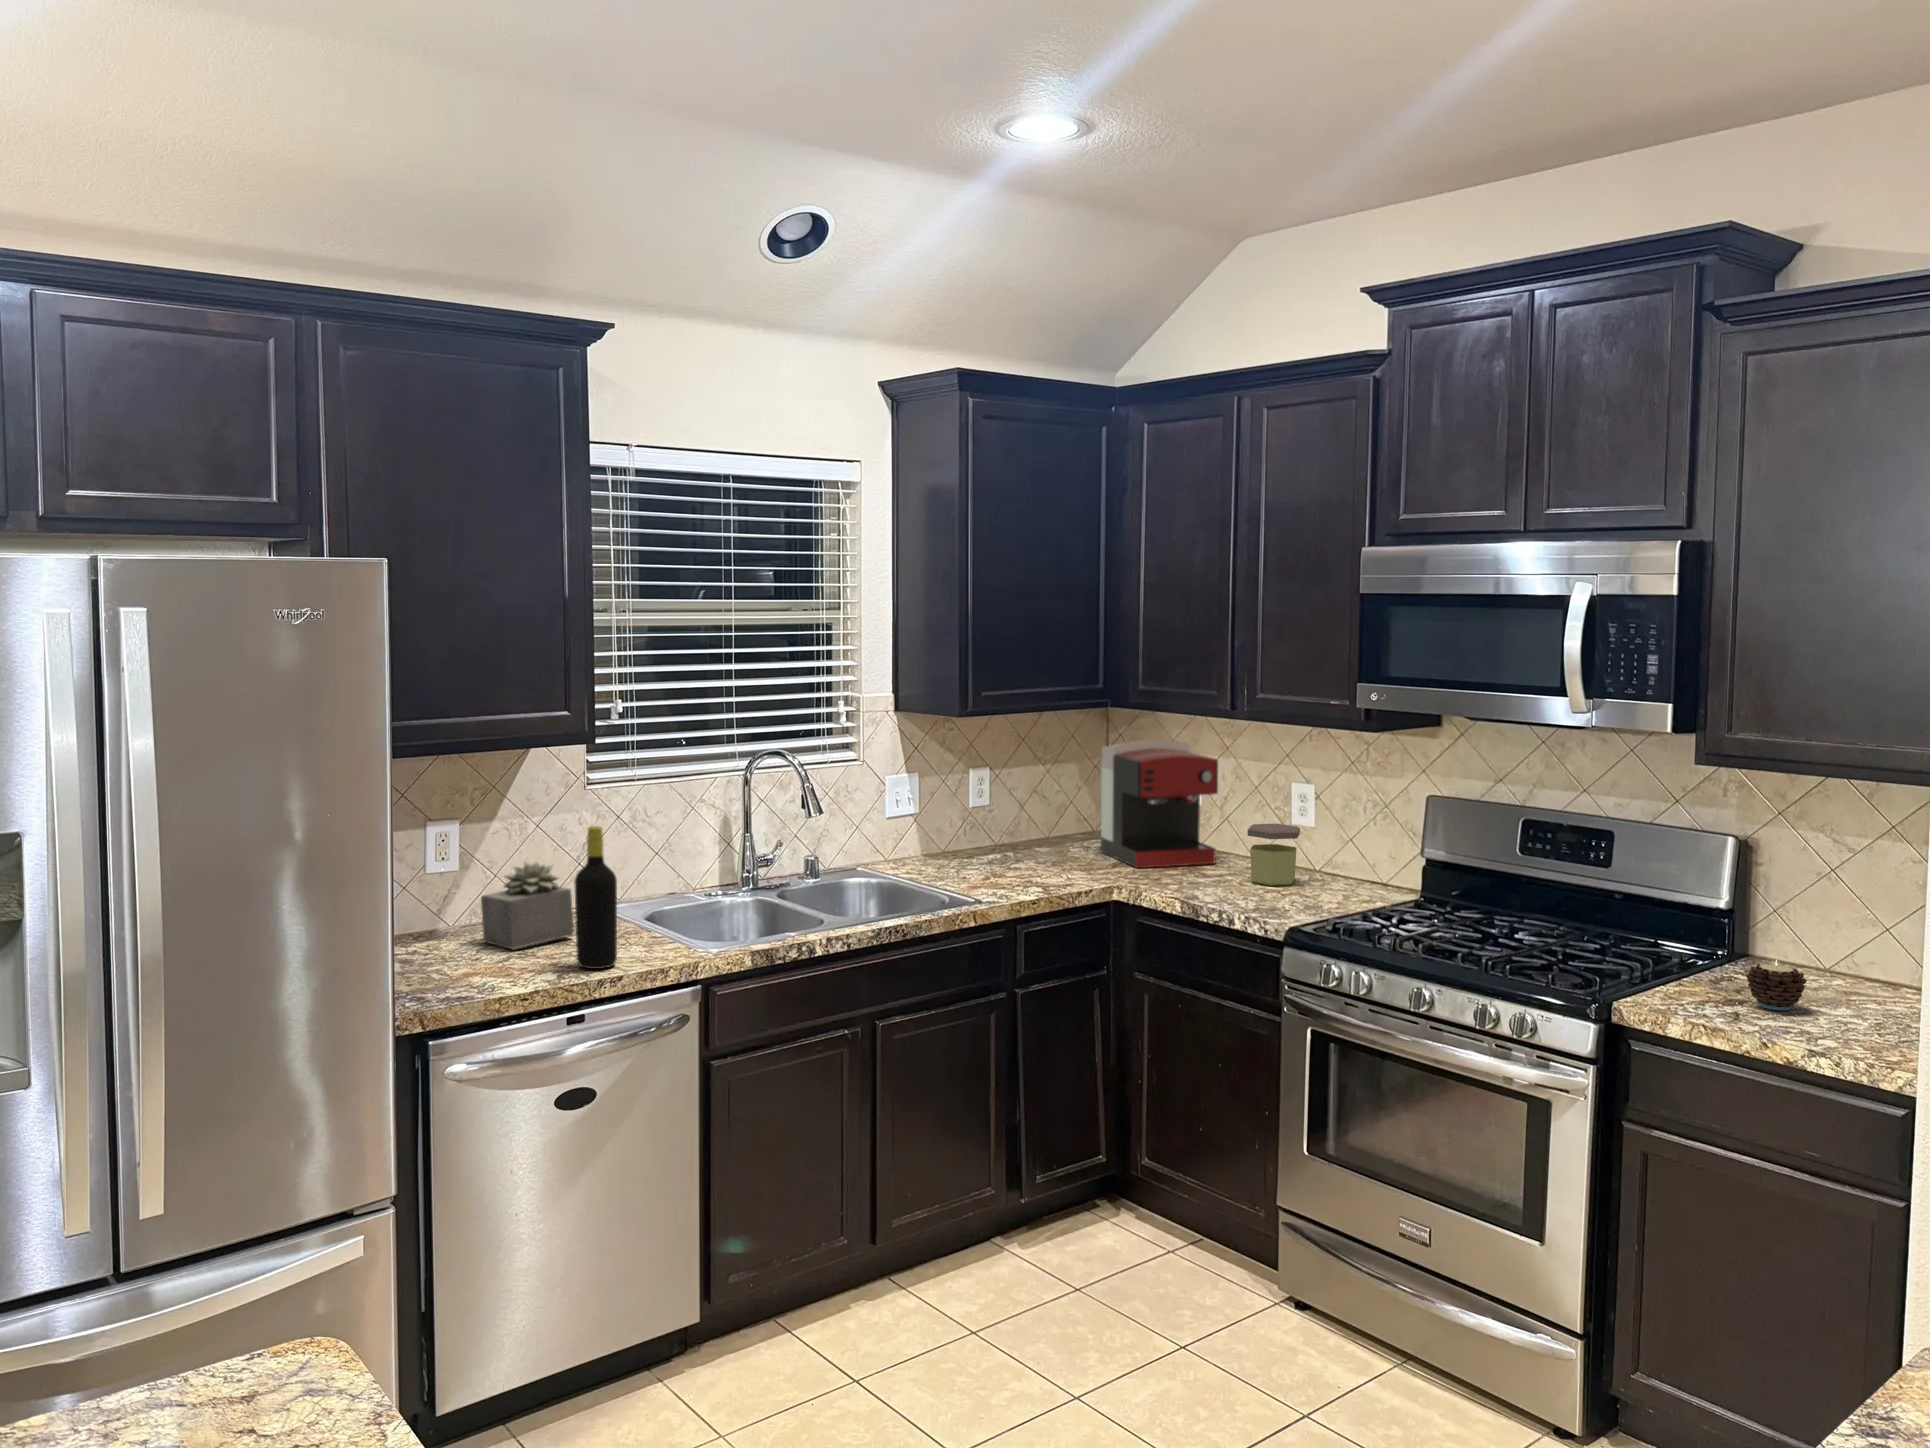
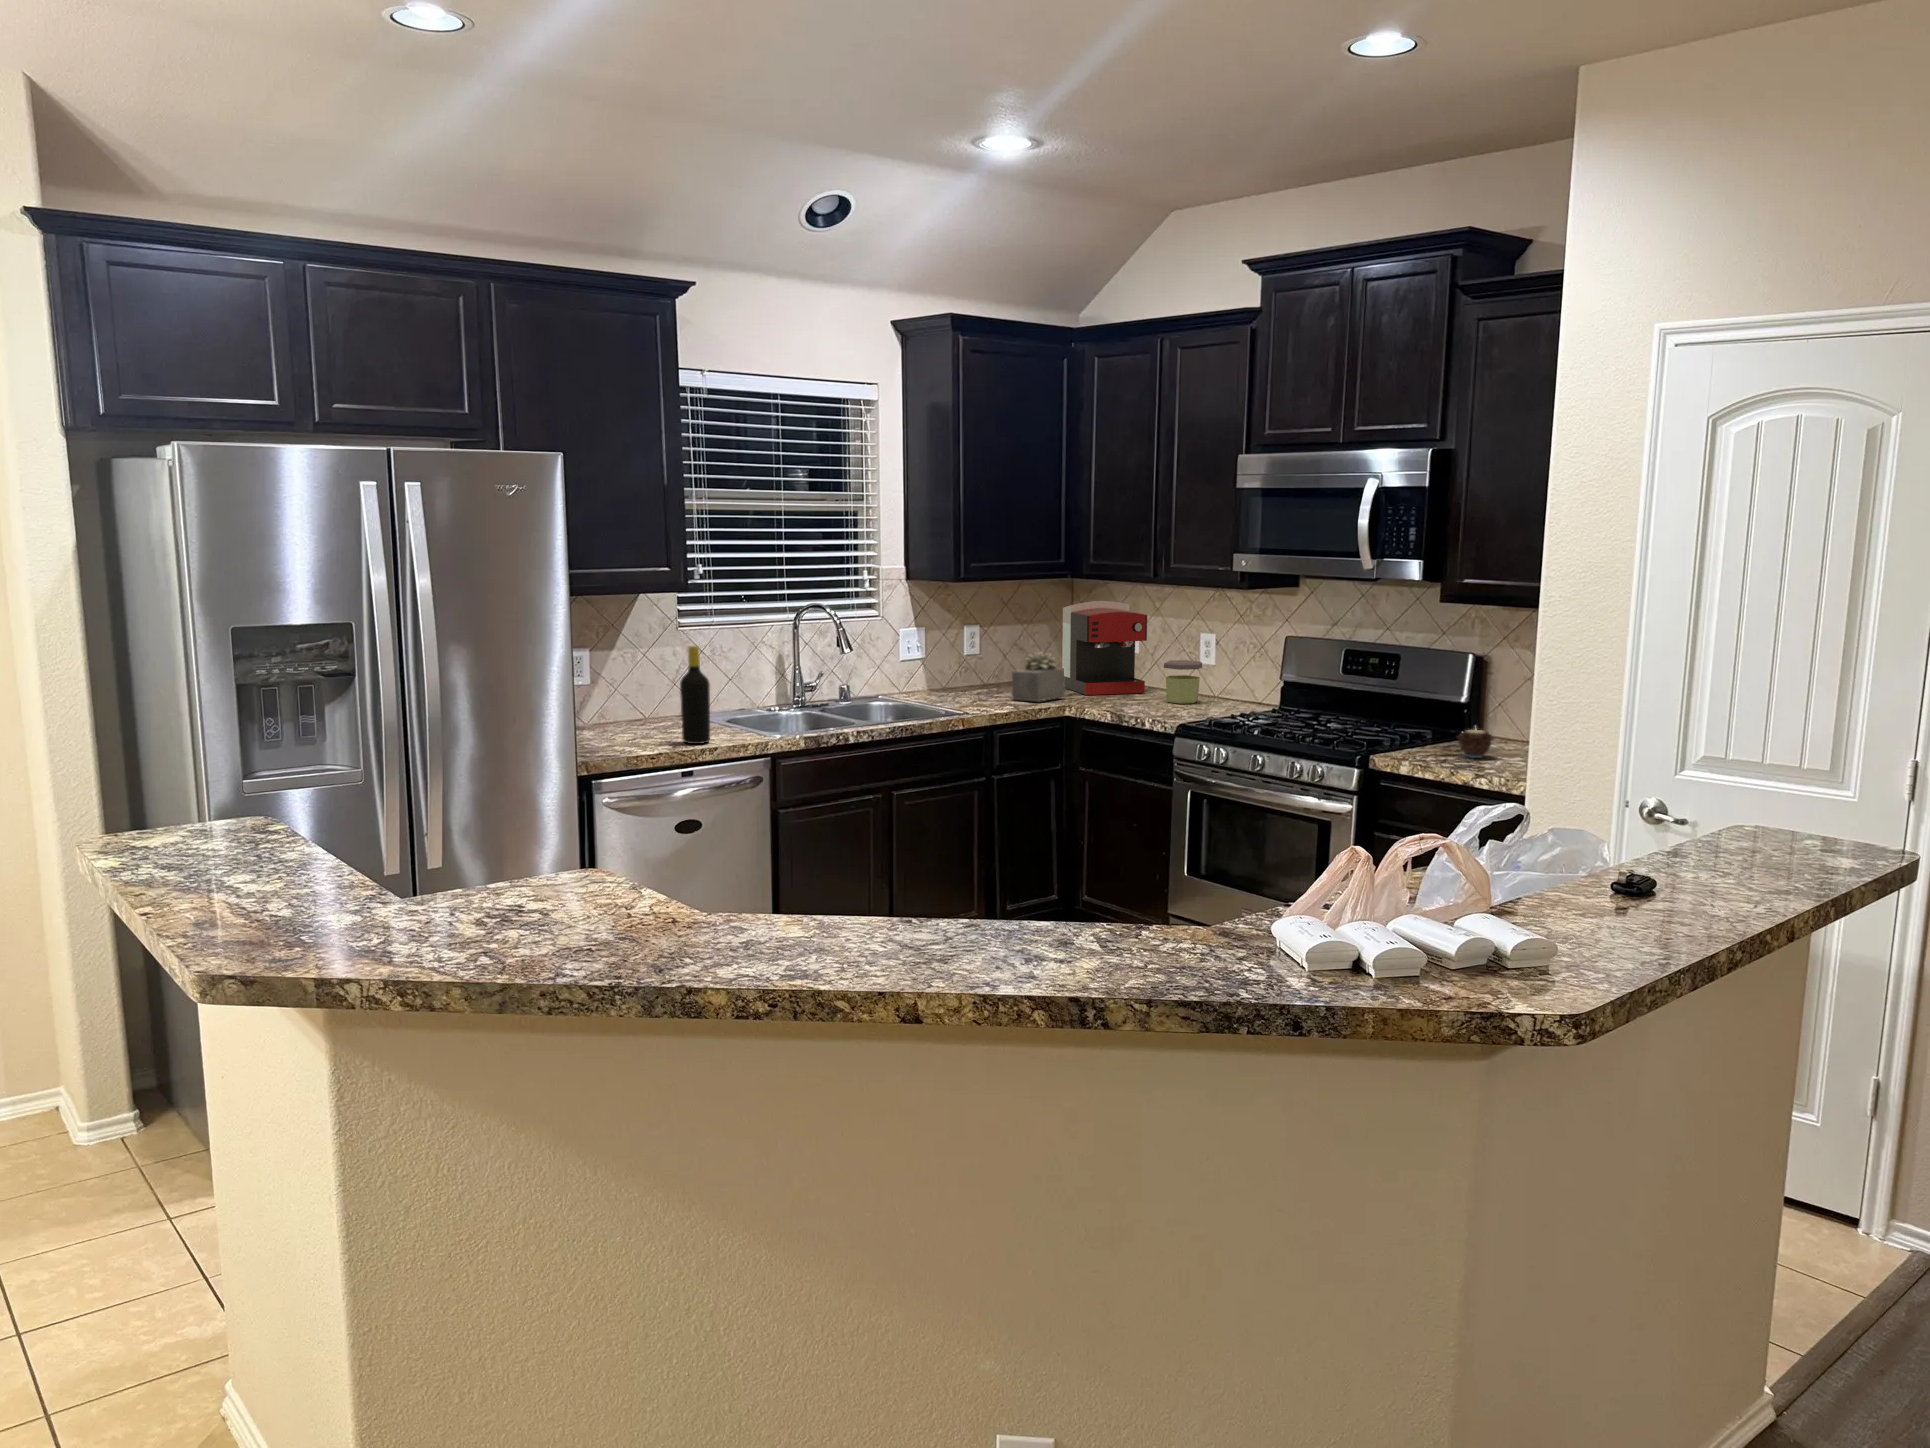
succulent plant: present [481,861,574,949] -> present [1012,652,1065,701]

